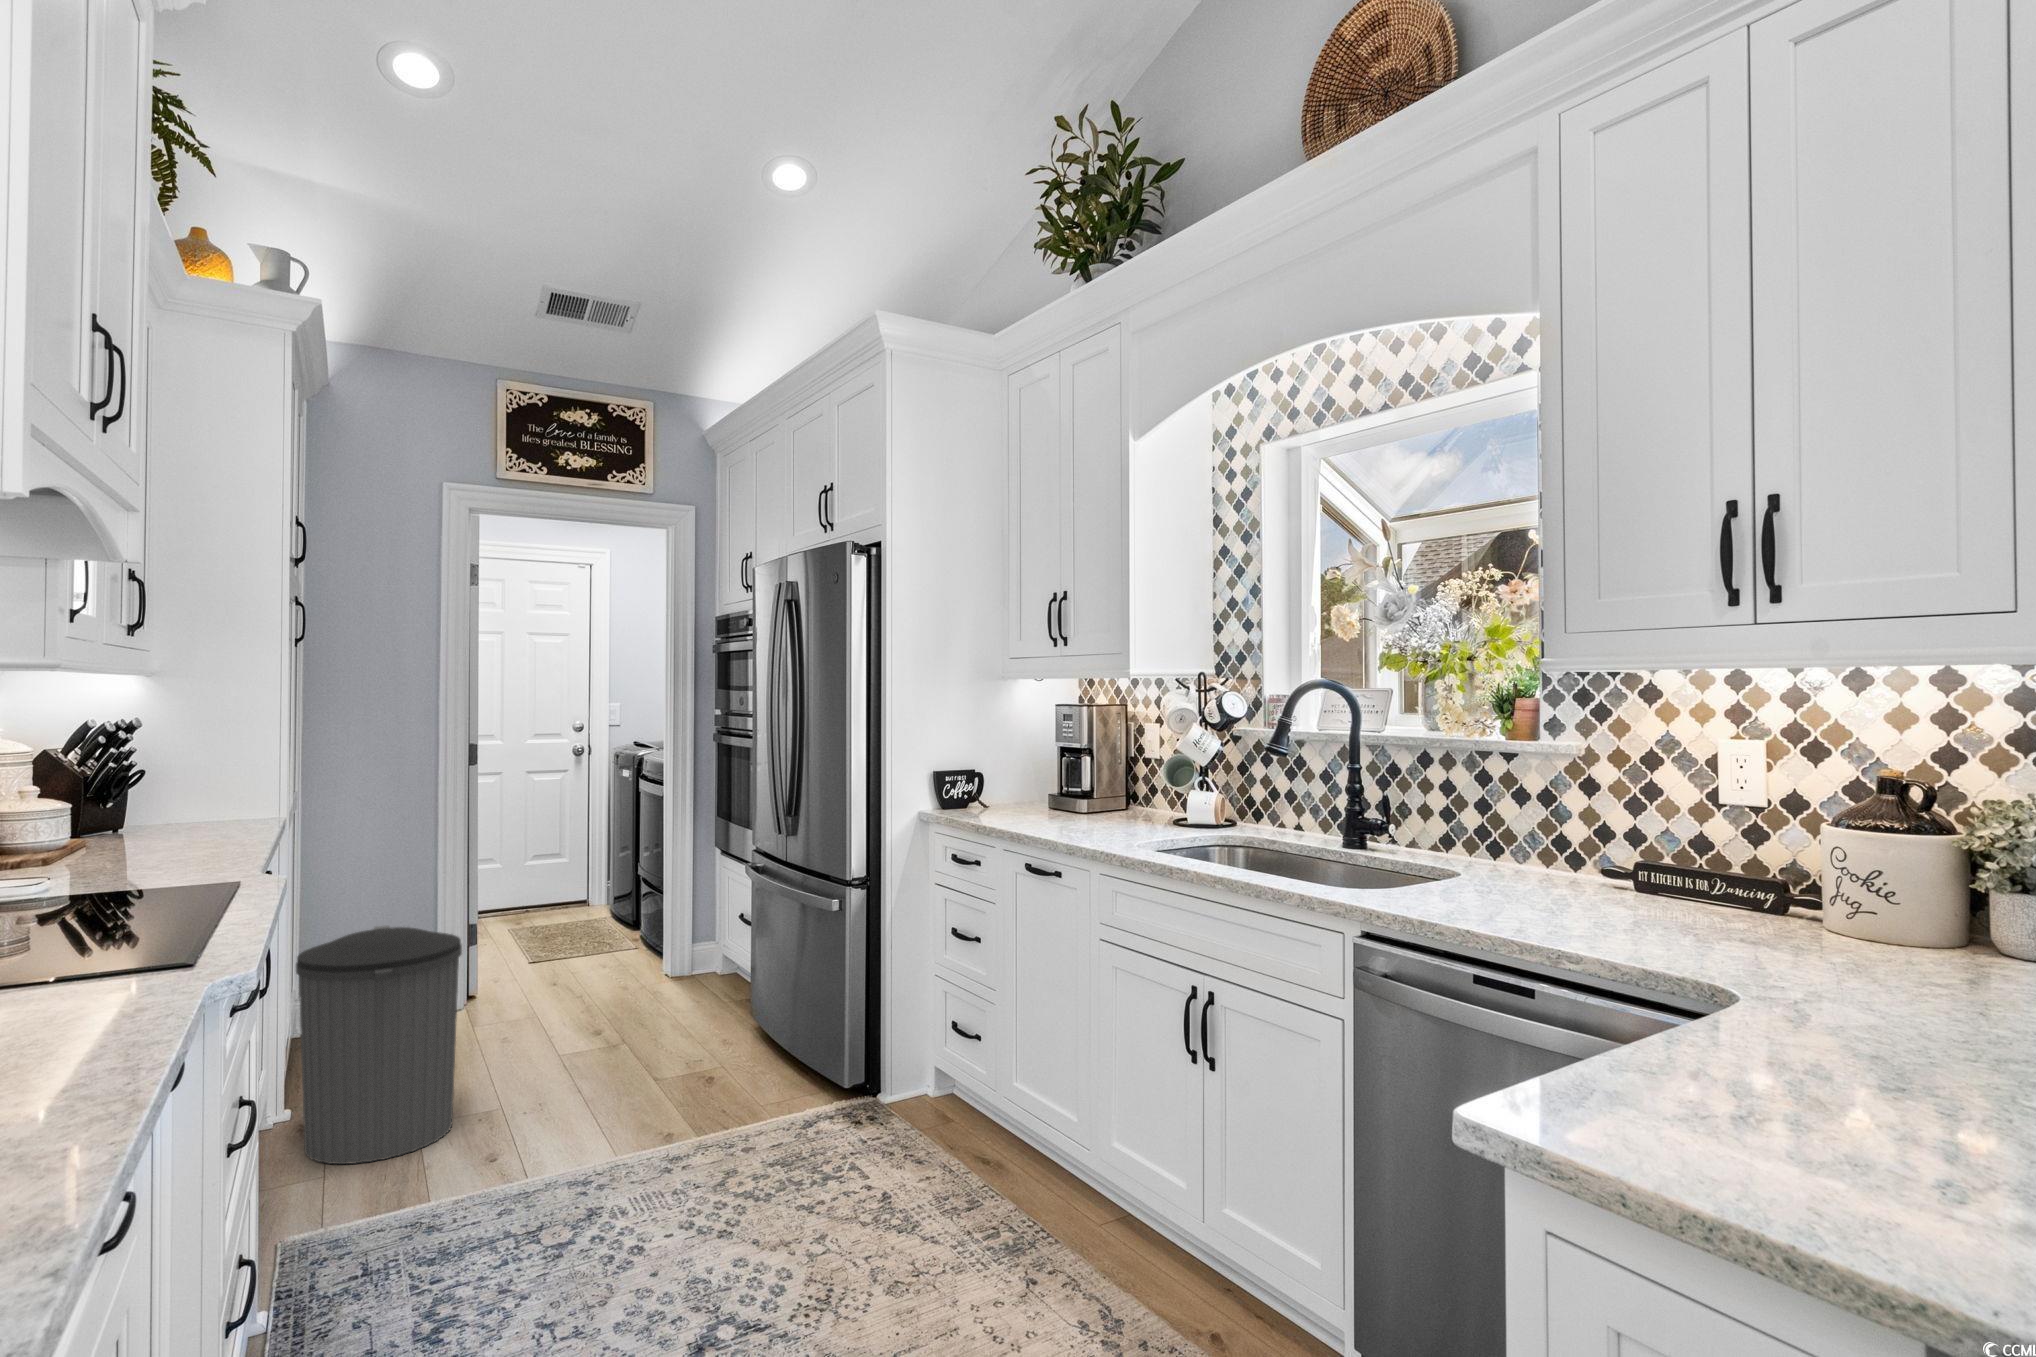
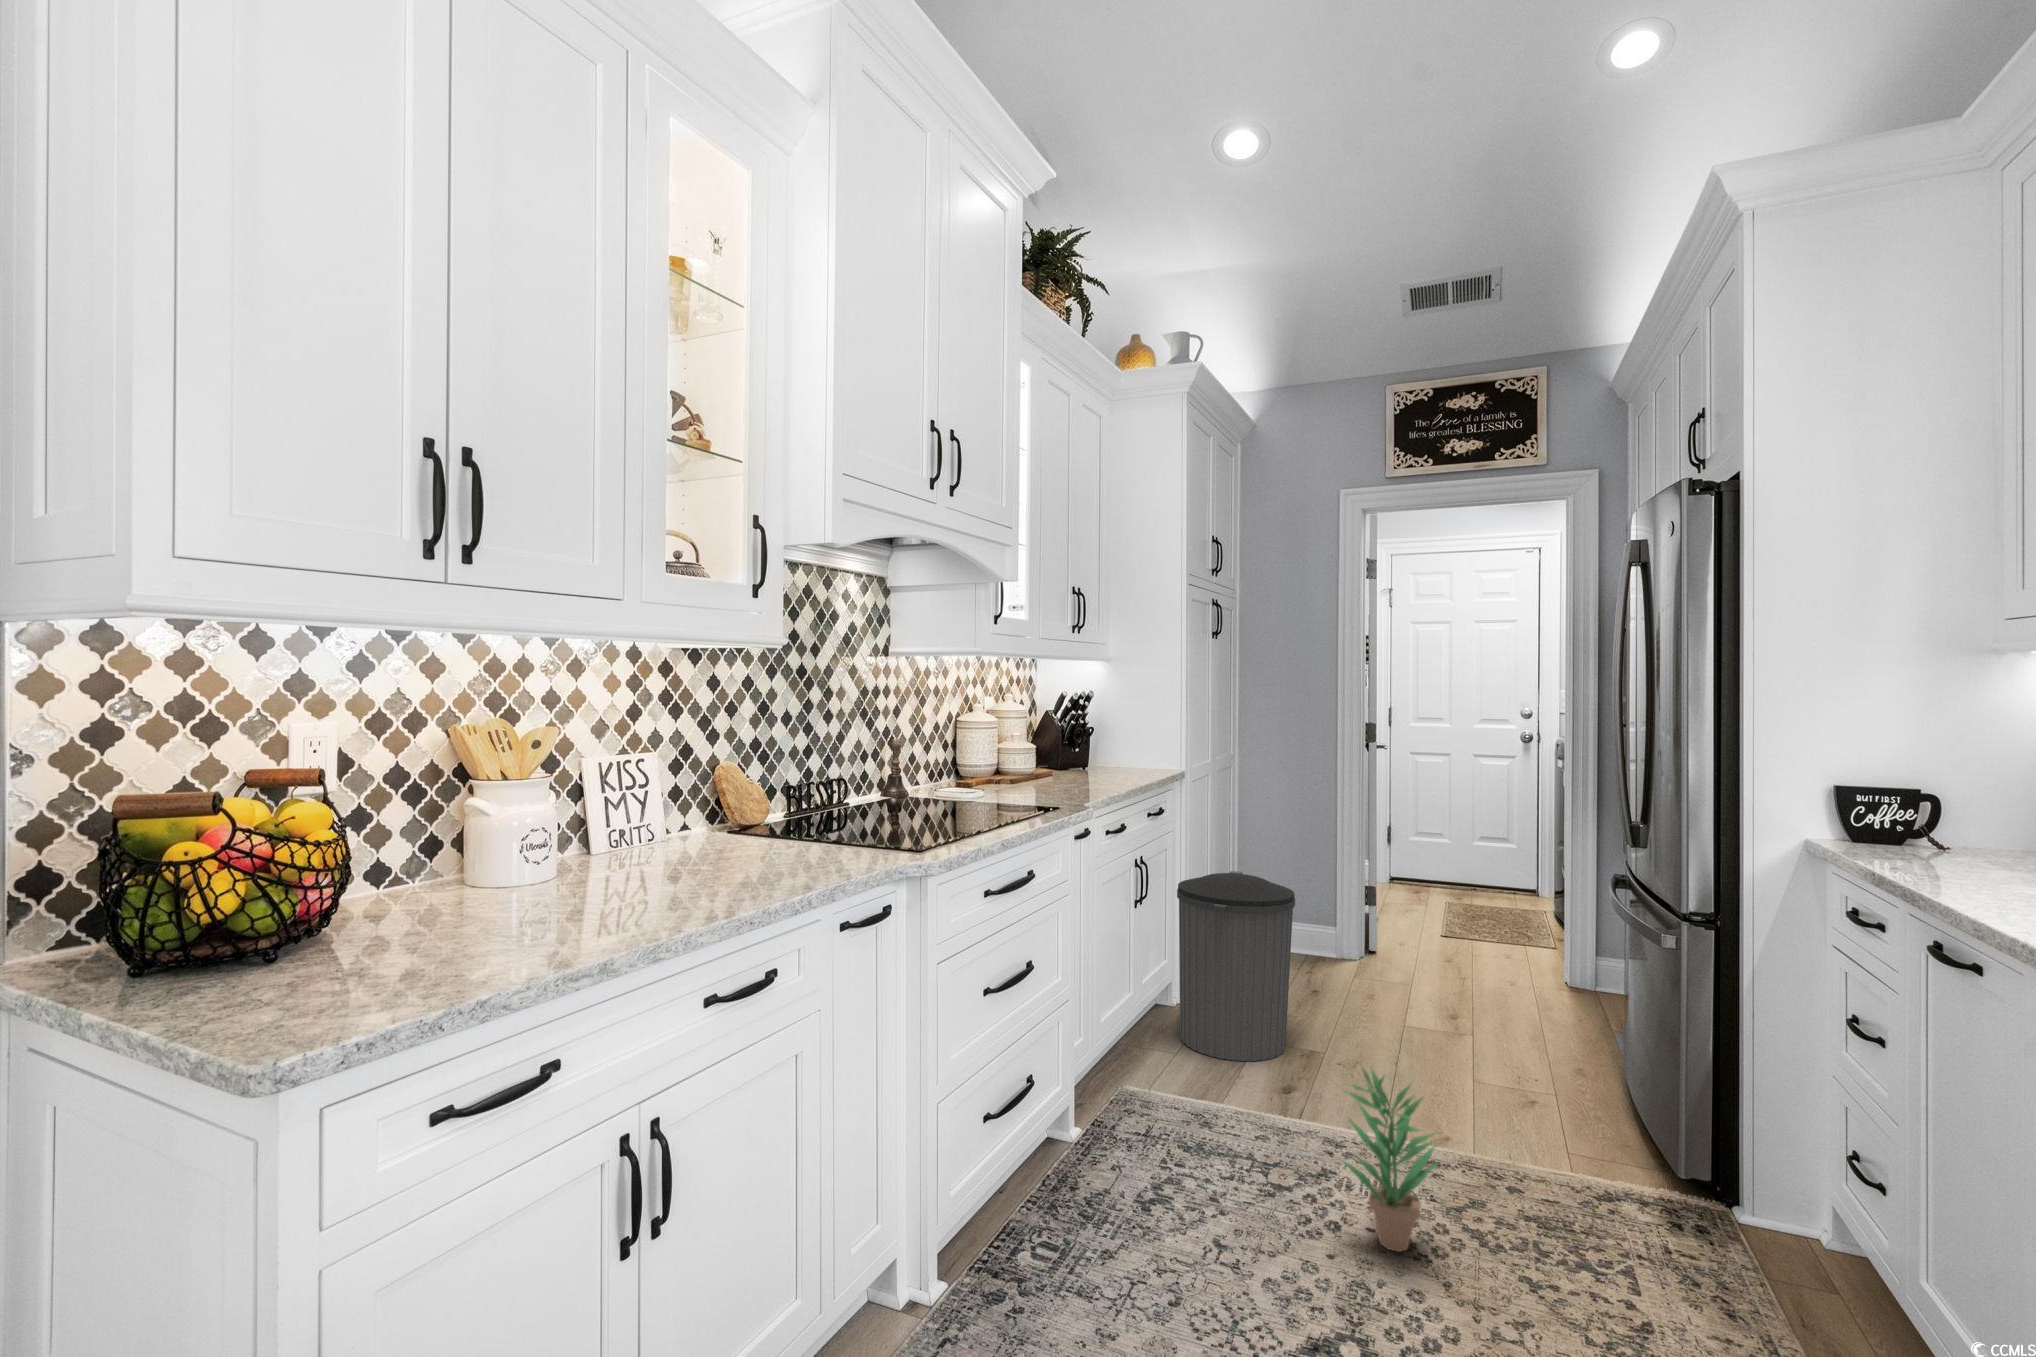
potted plant: none [644,1074,737,1243] -> present [1344,1068,1437,1252]

